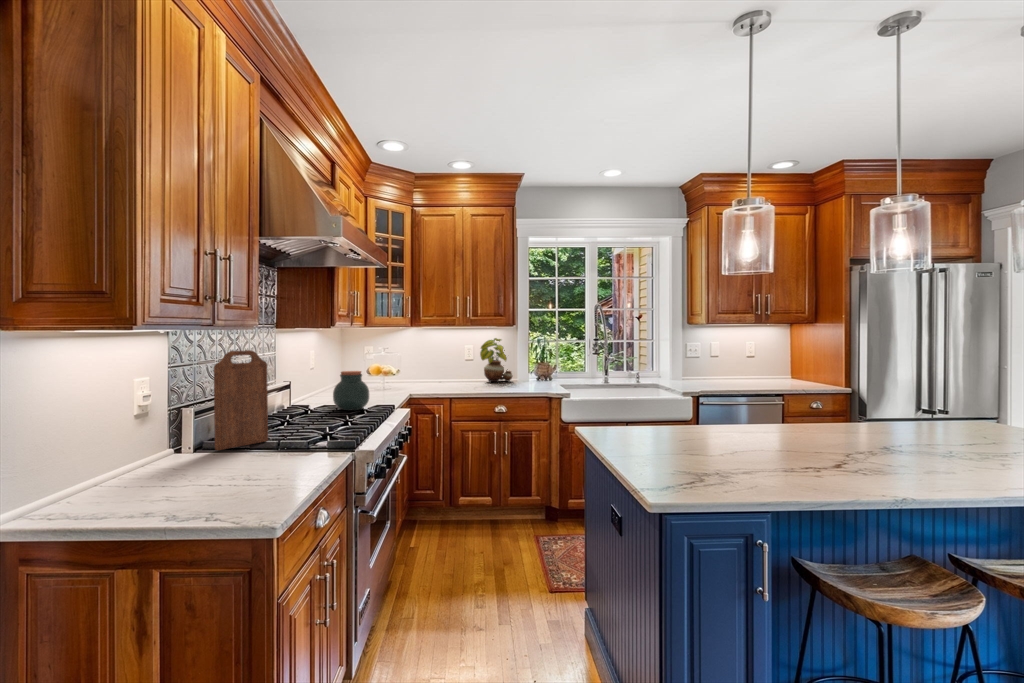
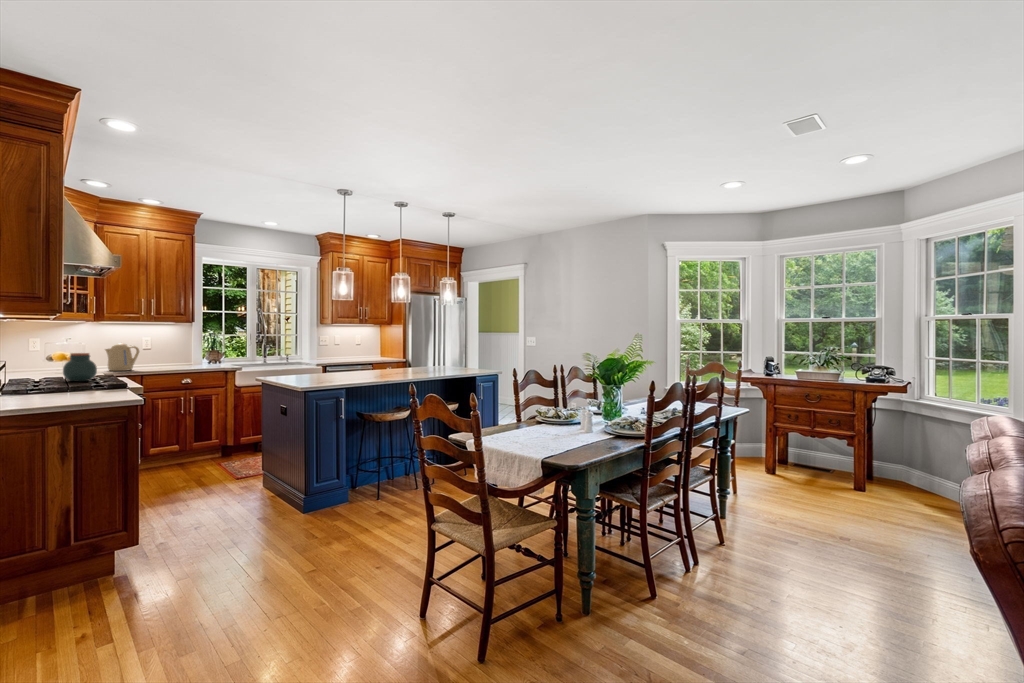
potted plant: present [480,338,513,382] -> none [159,331,187,364]
cutting board: present [214,350,268,450] -> none [28,336,59,400]
kettle: none [411,356,444,392] -> present [105,343,139,371]

